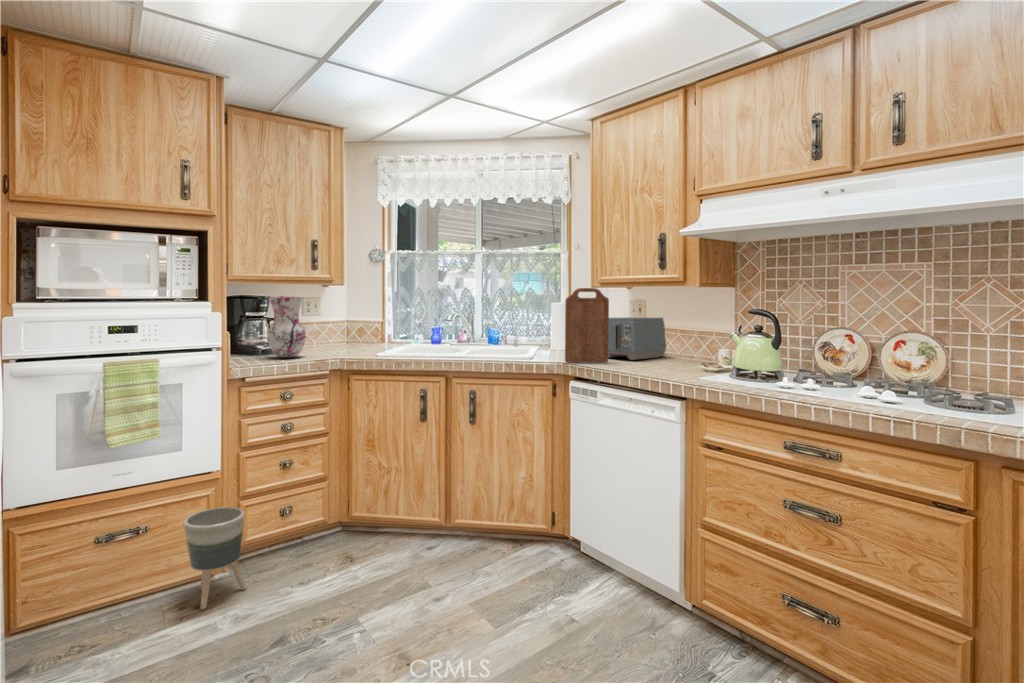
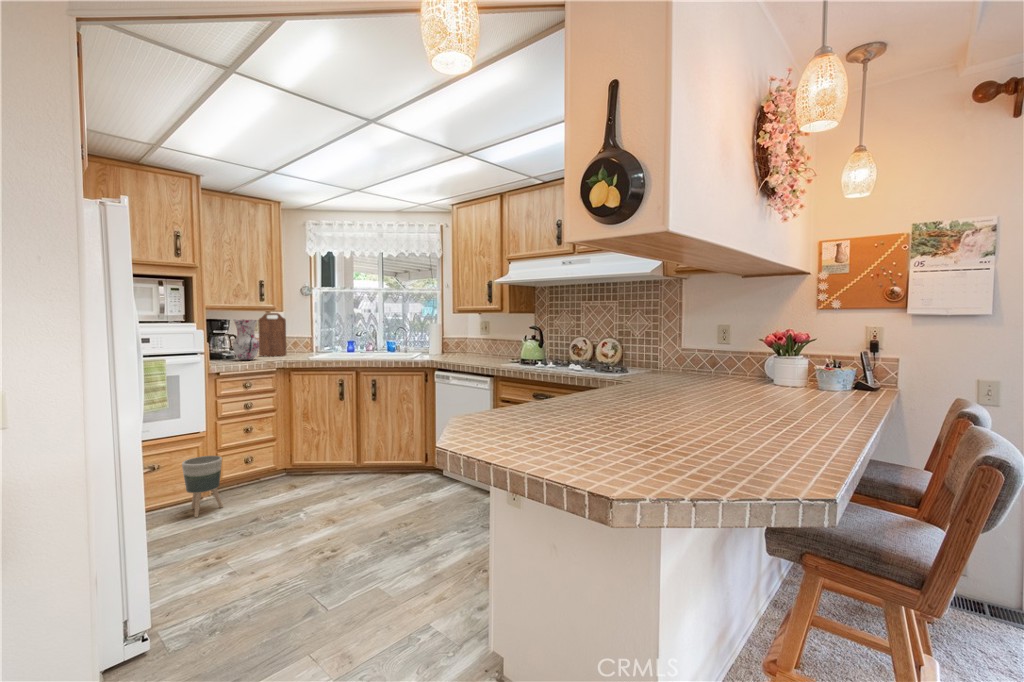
cutting board: present [565,288,609,363] -> present [258,313,286,356]
toaster: present [608,317,666,360] -> none [458,331,498,357]

